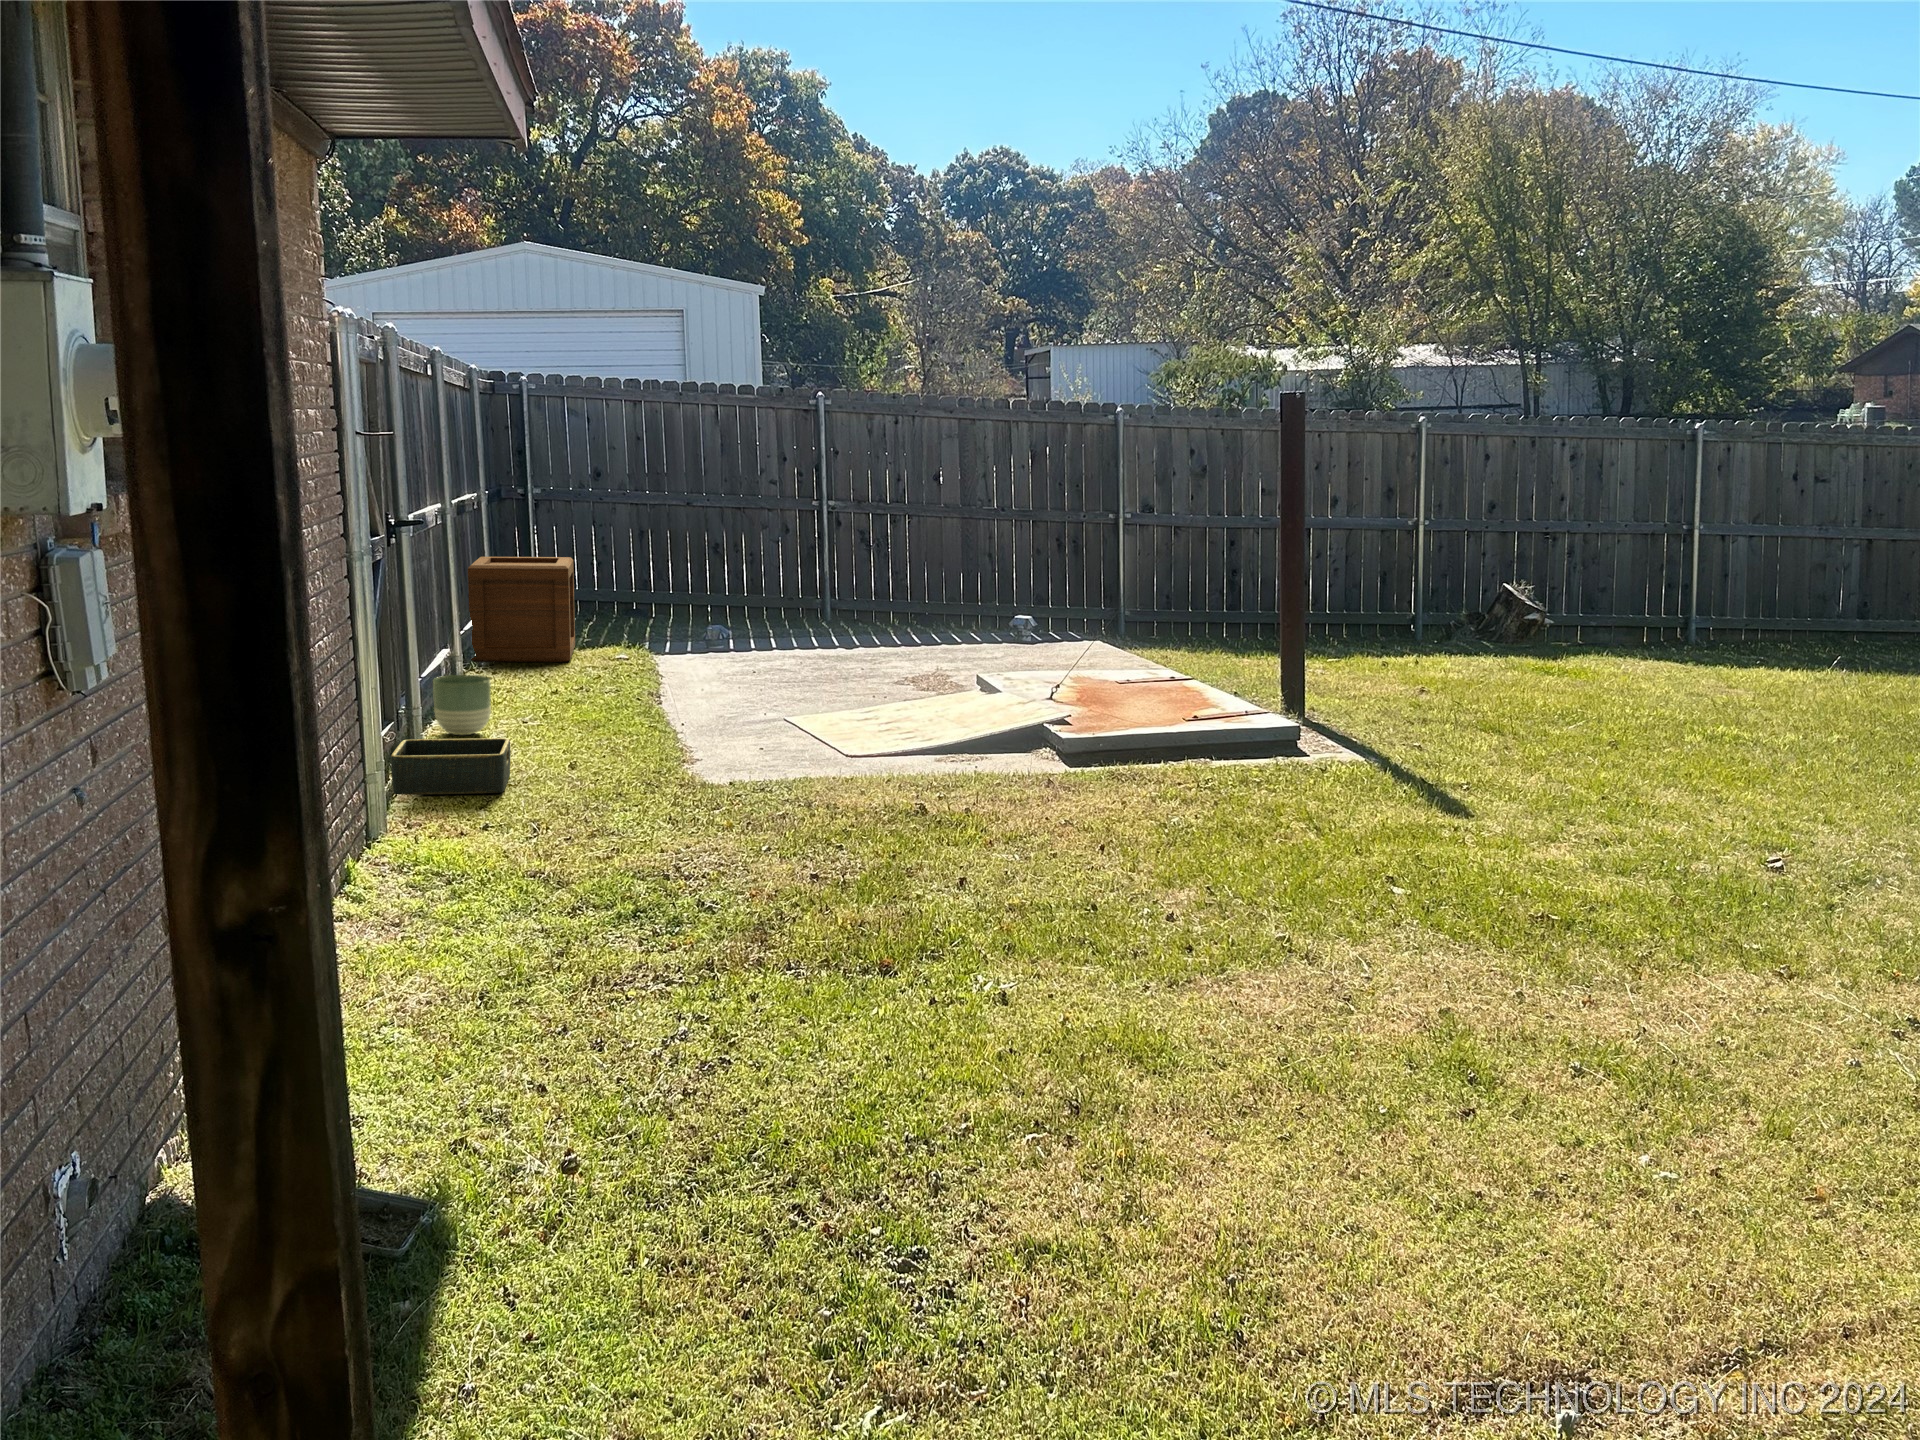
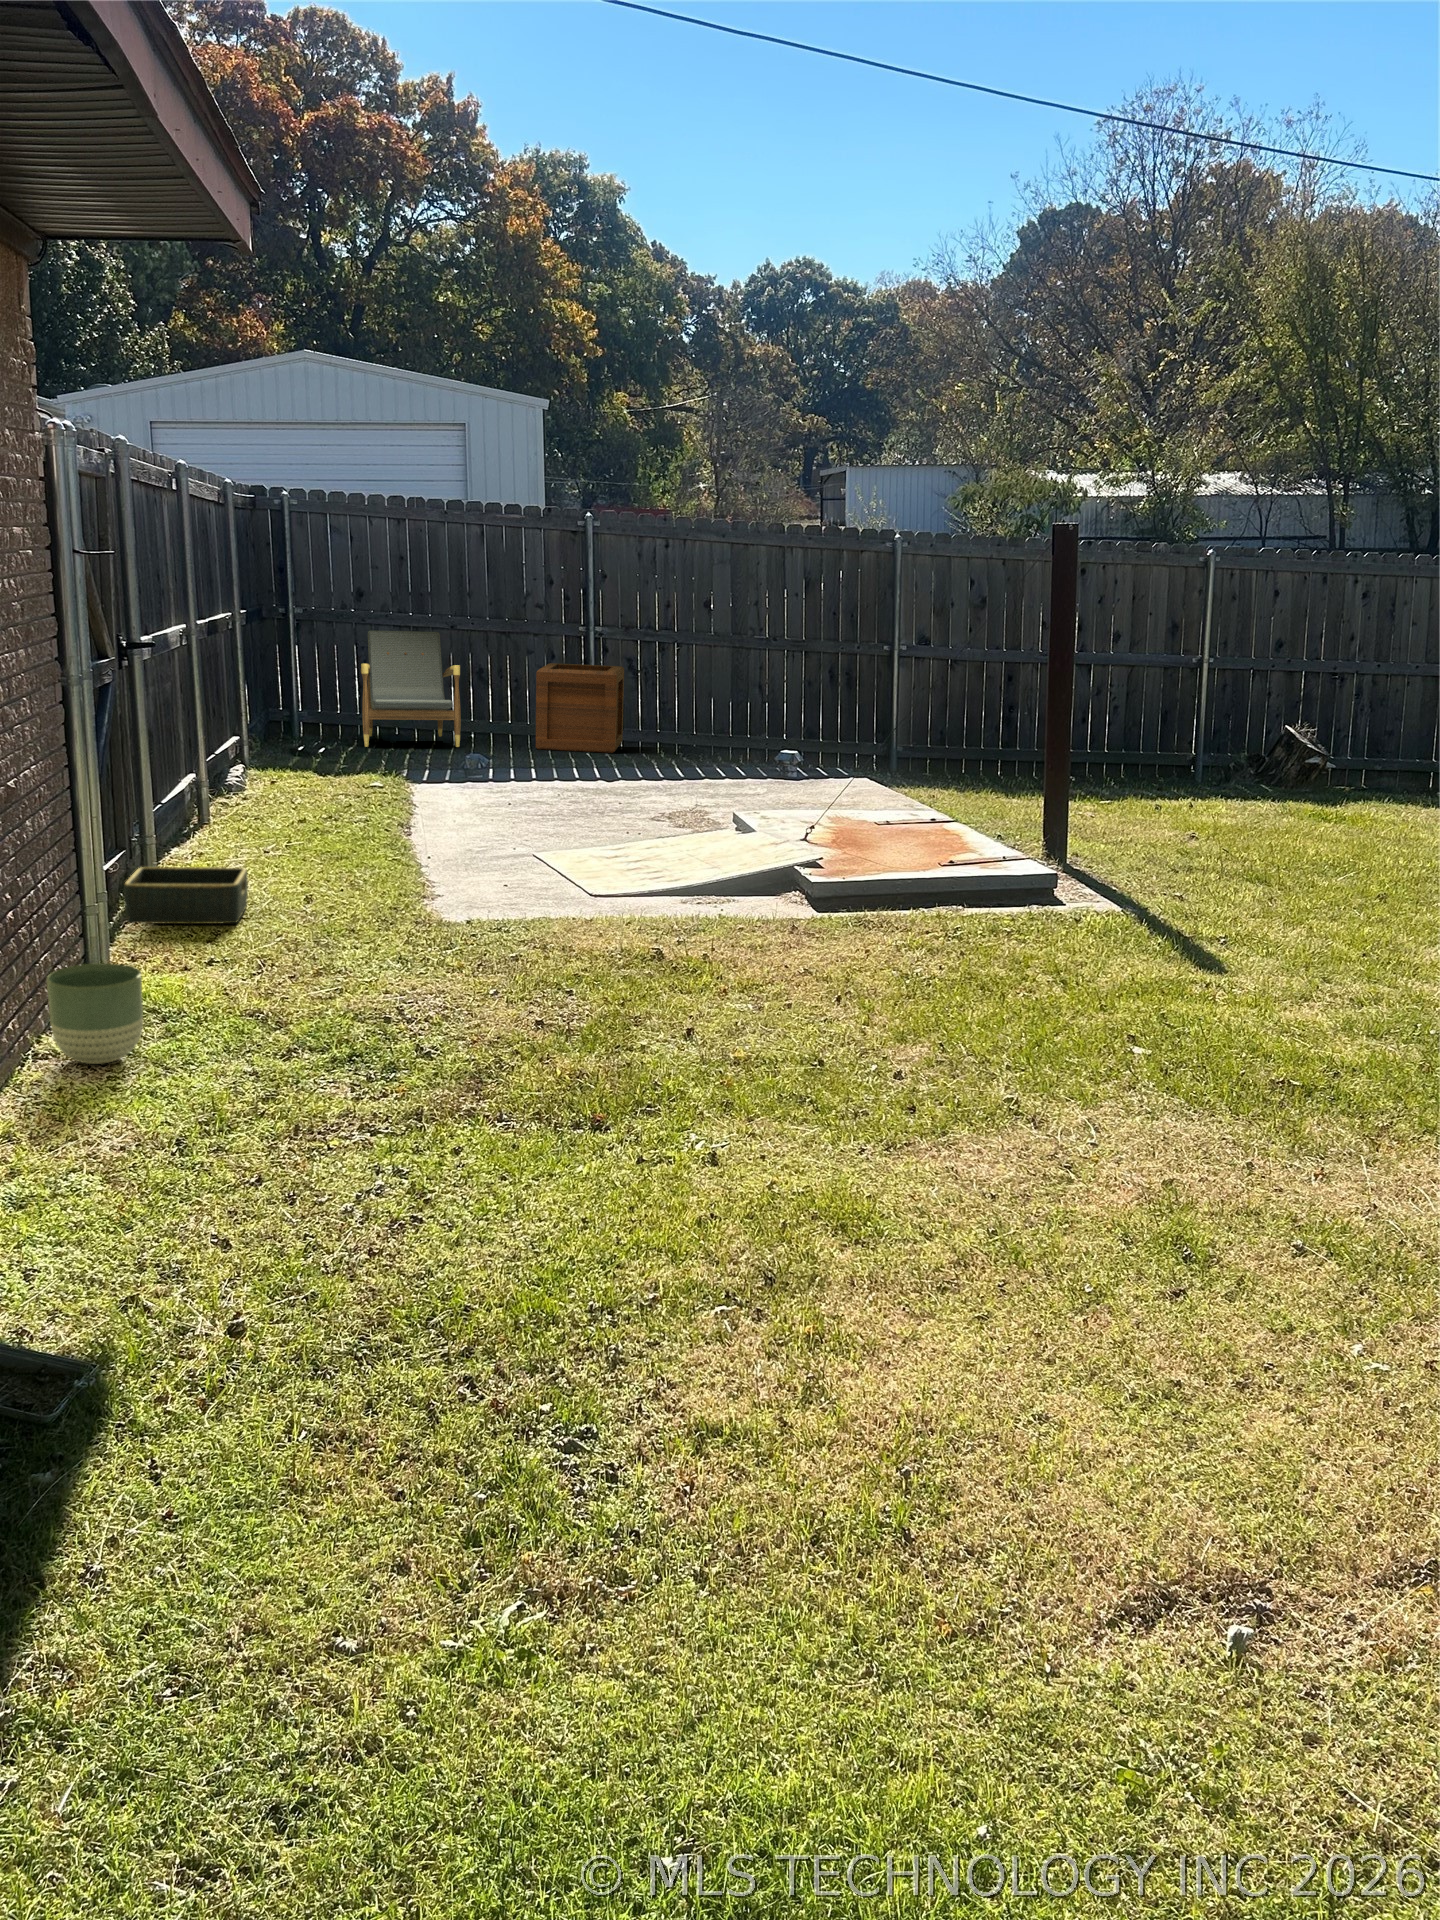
lounge chair: none [596,509,696,623] -> present [361,631,461,747]
wooden crate: present [468,557,575,662] -> present [536,663,624,753]
planter: present [433,675,491,735] -> present [47,963,143,1064]

